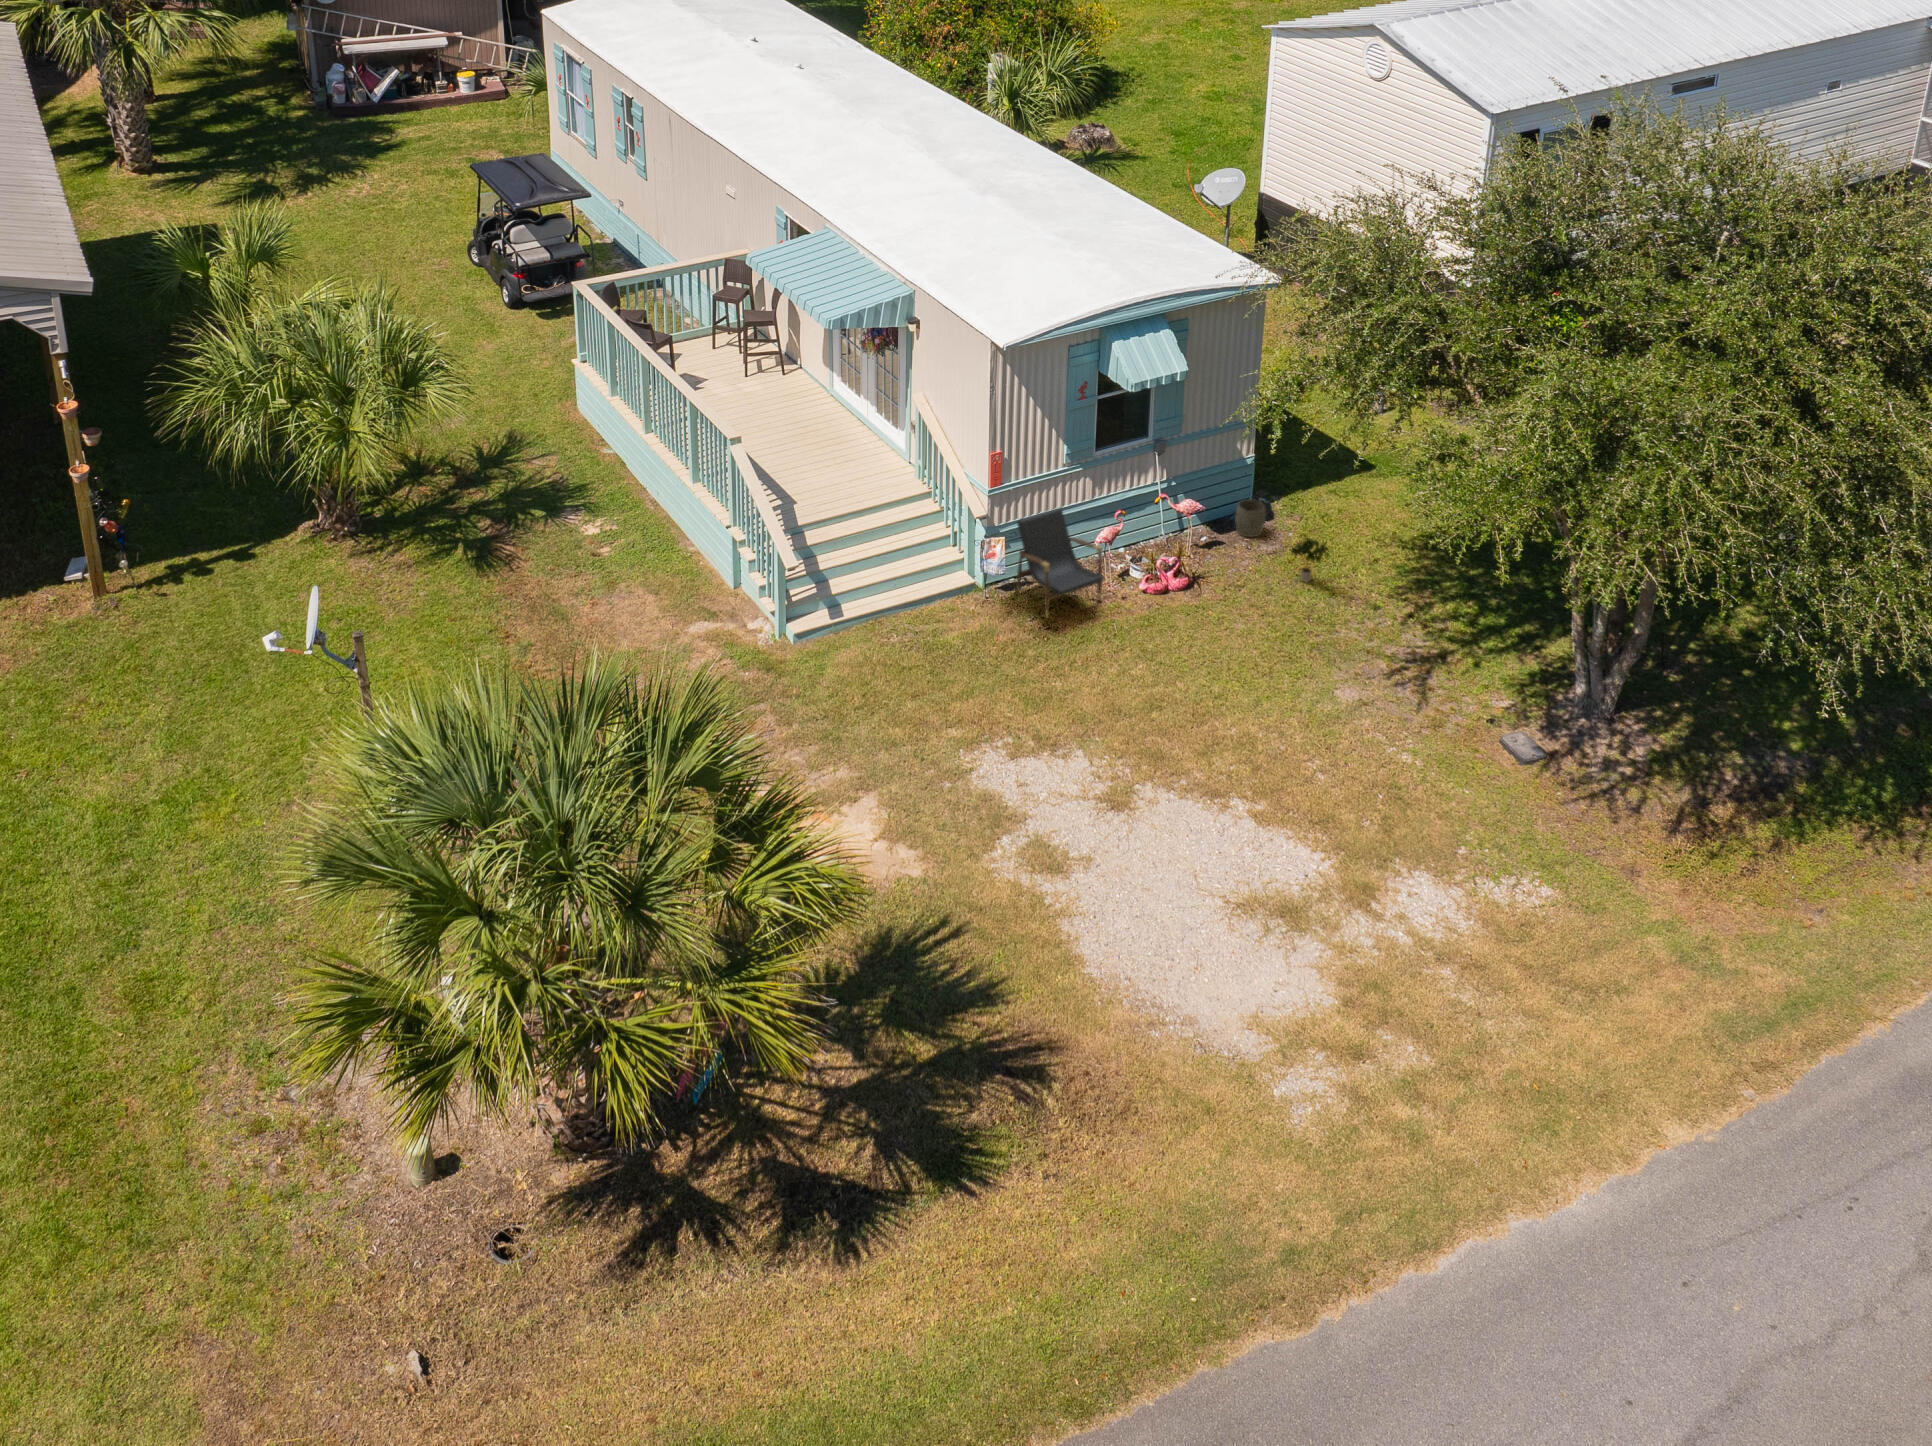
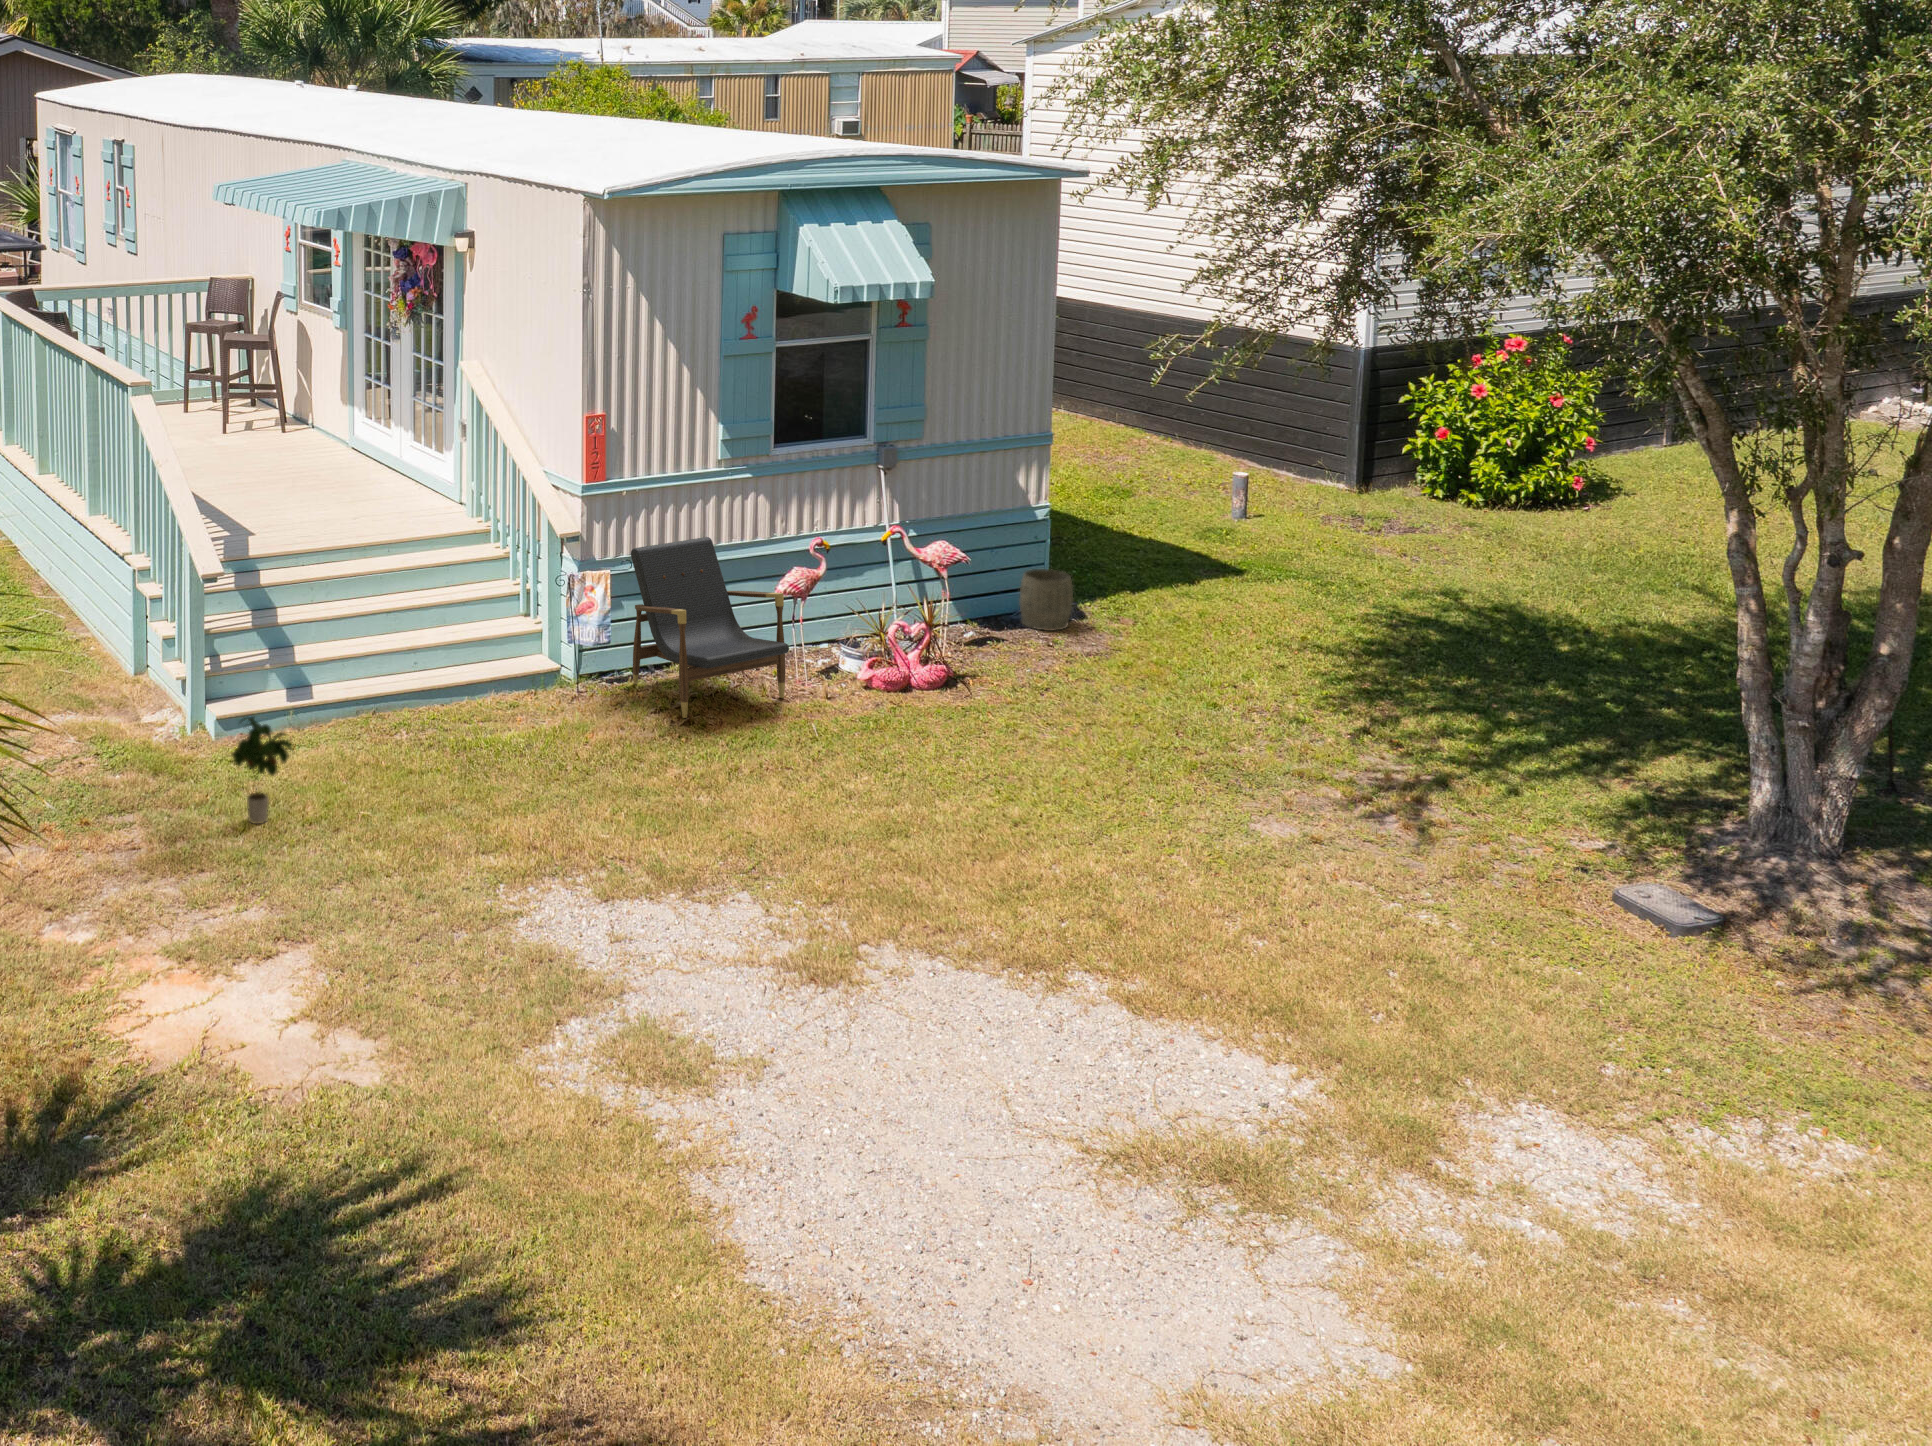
potted plant: present [1291,535,1329,583] -> present [232,717,292,824]

